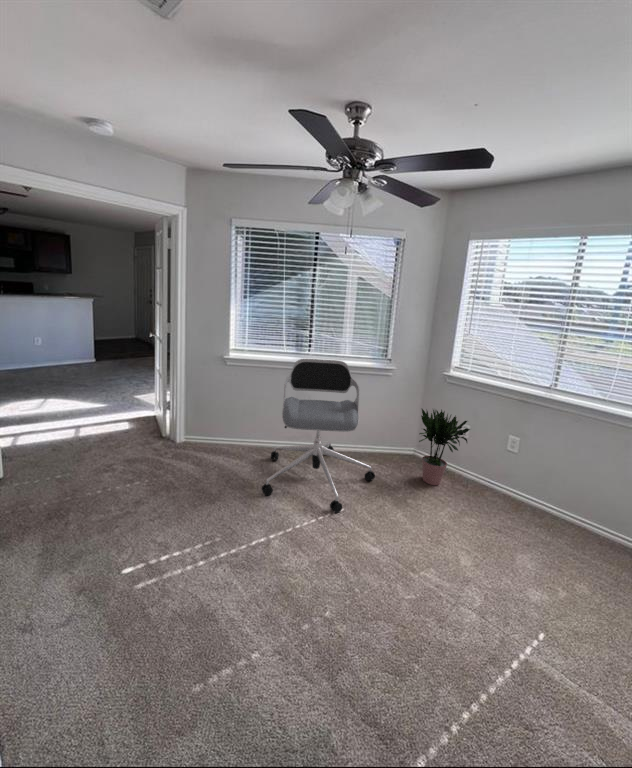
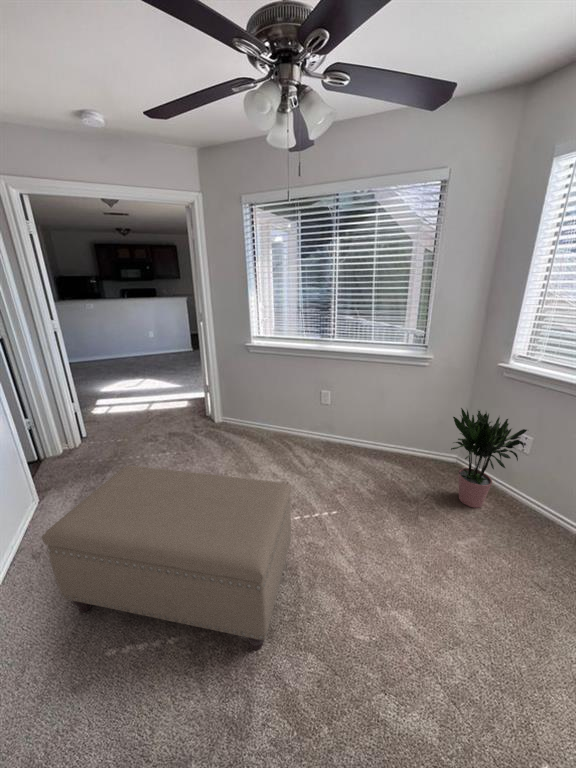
office chair: present [262,359,375,513] -> none [262,343,393,517]
ottoman: none [109,485,358,663] -> present [42,466,291,650]

